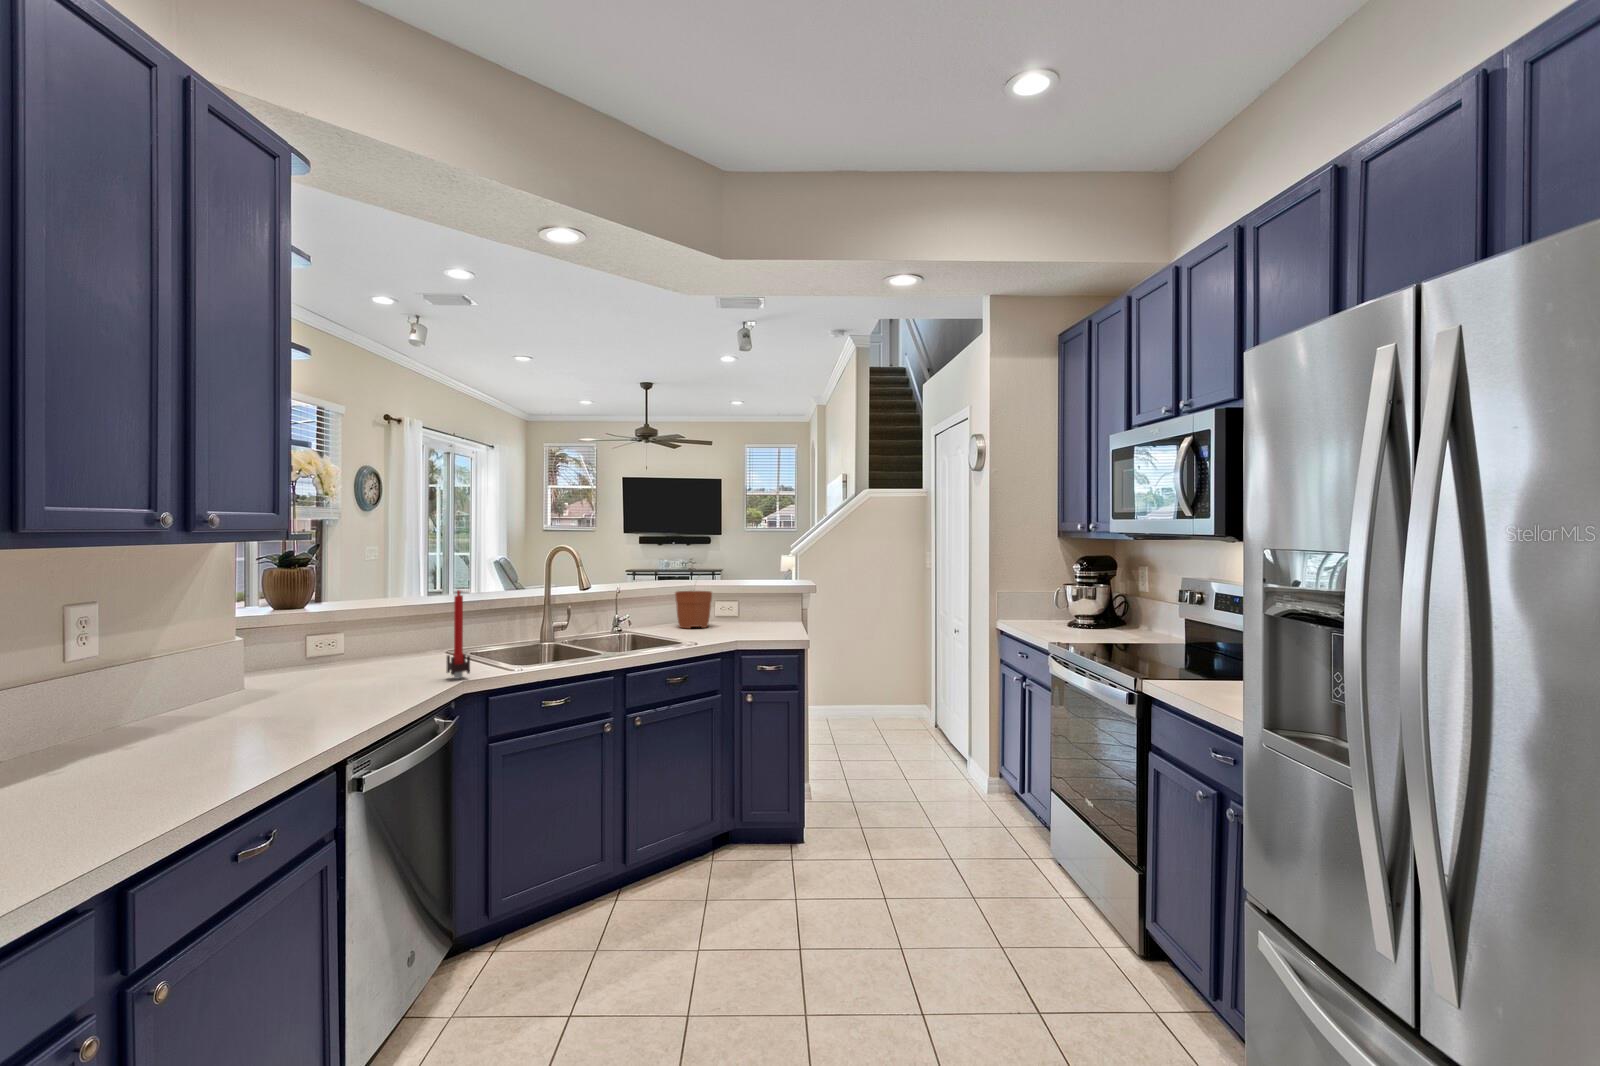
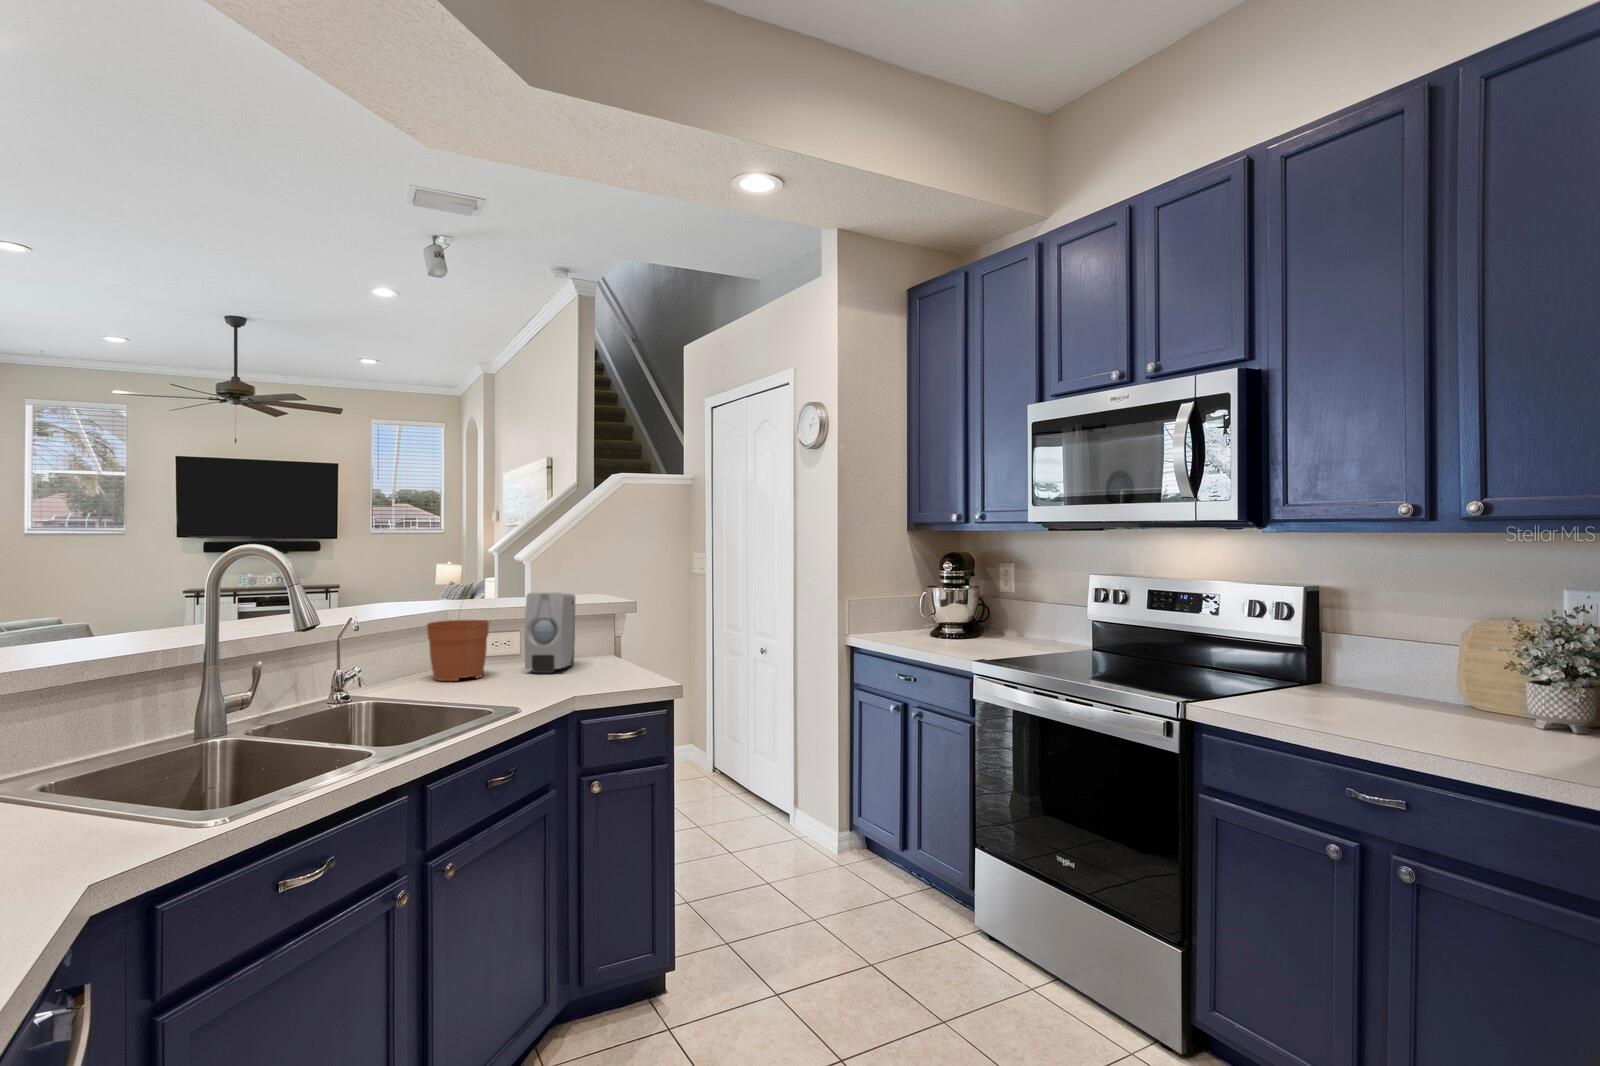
soap dispenser: none [733,575,771,628] -> present [524,593,575,673]
candle: present [447,591,470,679] -> none [51,659,121,863]

